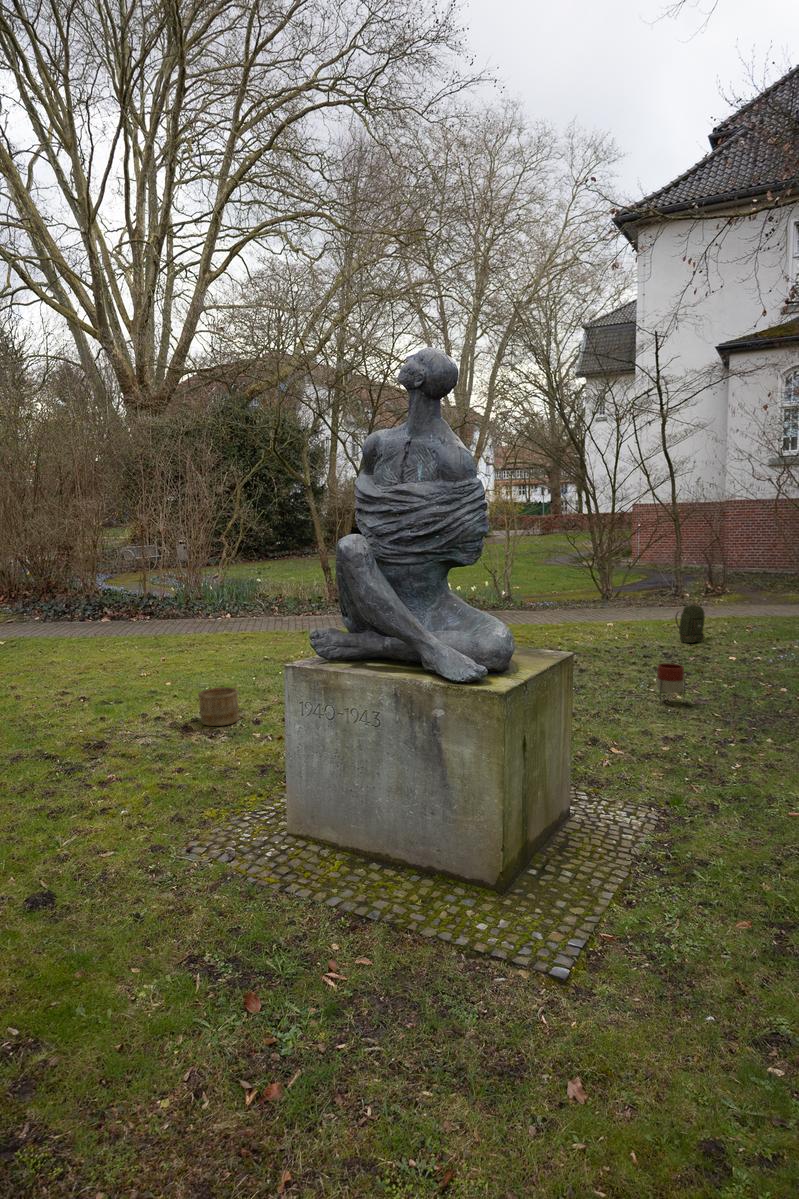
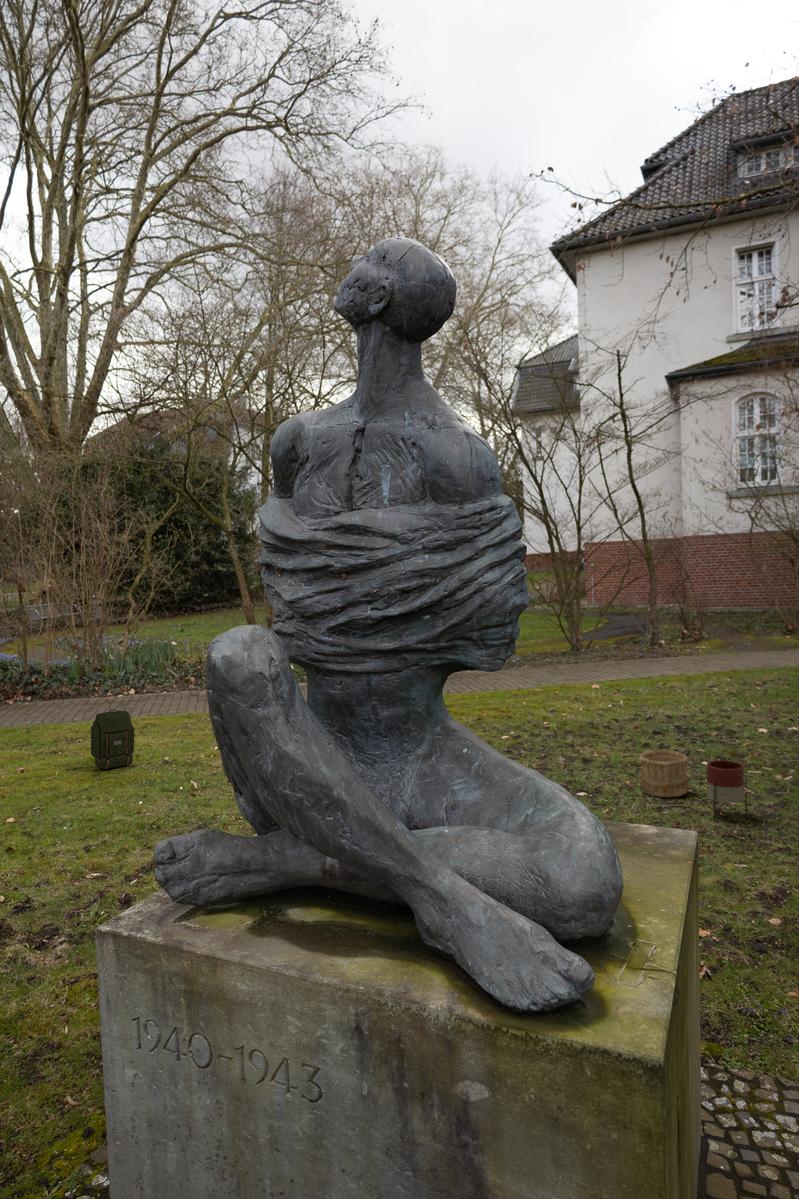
backpack: present [675,605,705,643] -> present [91,710,134,769]
wooden bucket: present [198,687,239,726] -> present [639,750,688,798]

